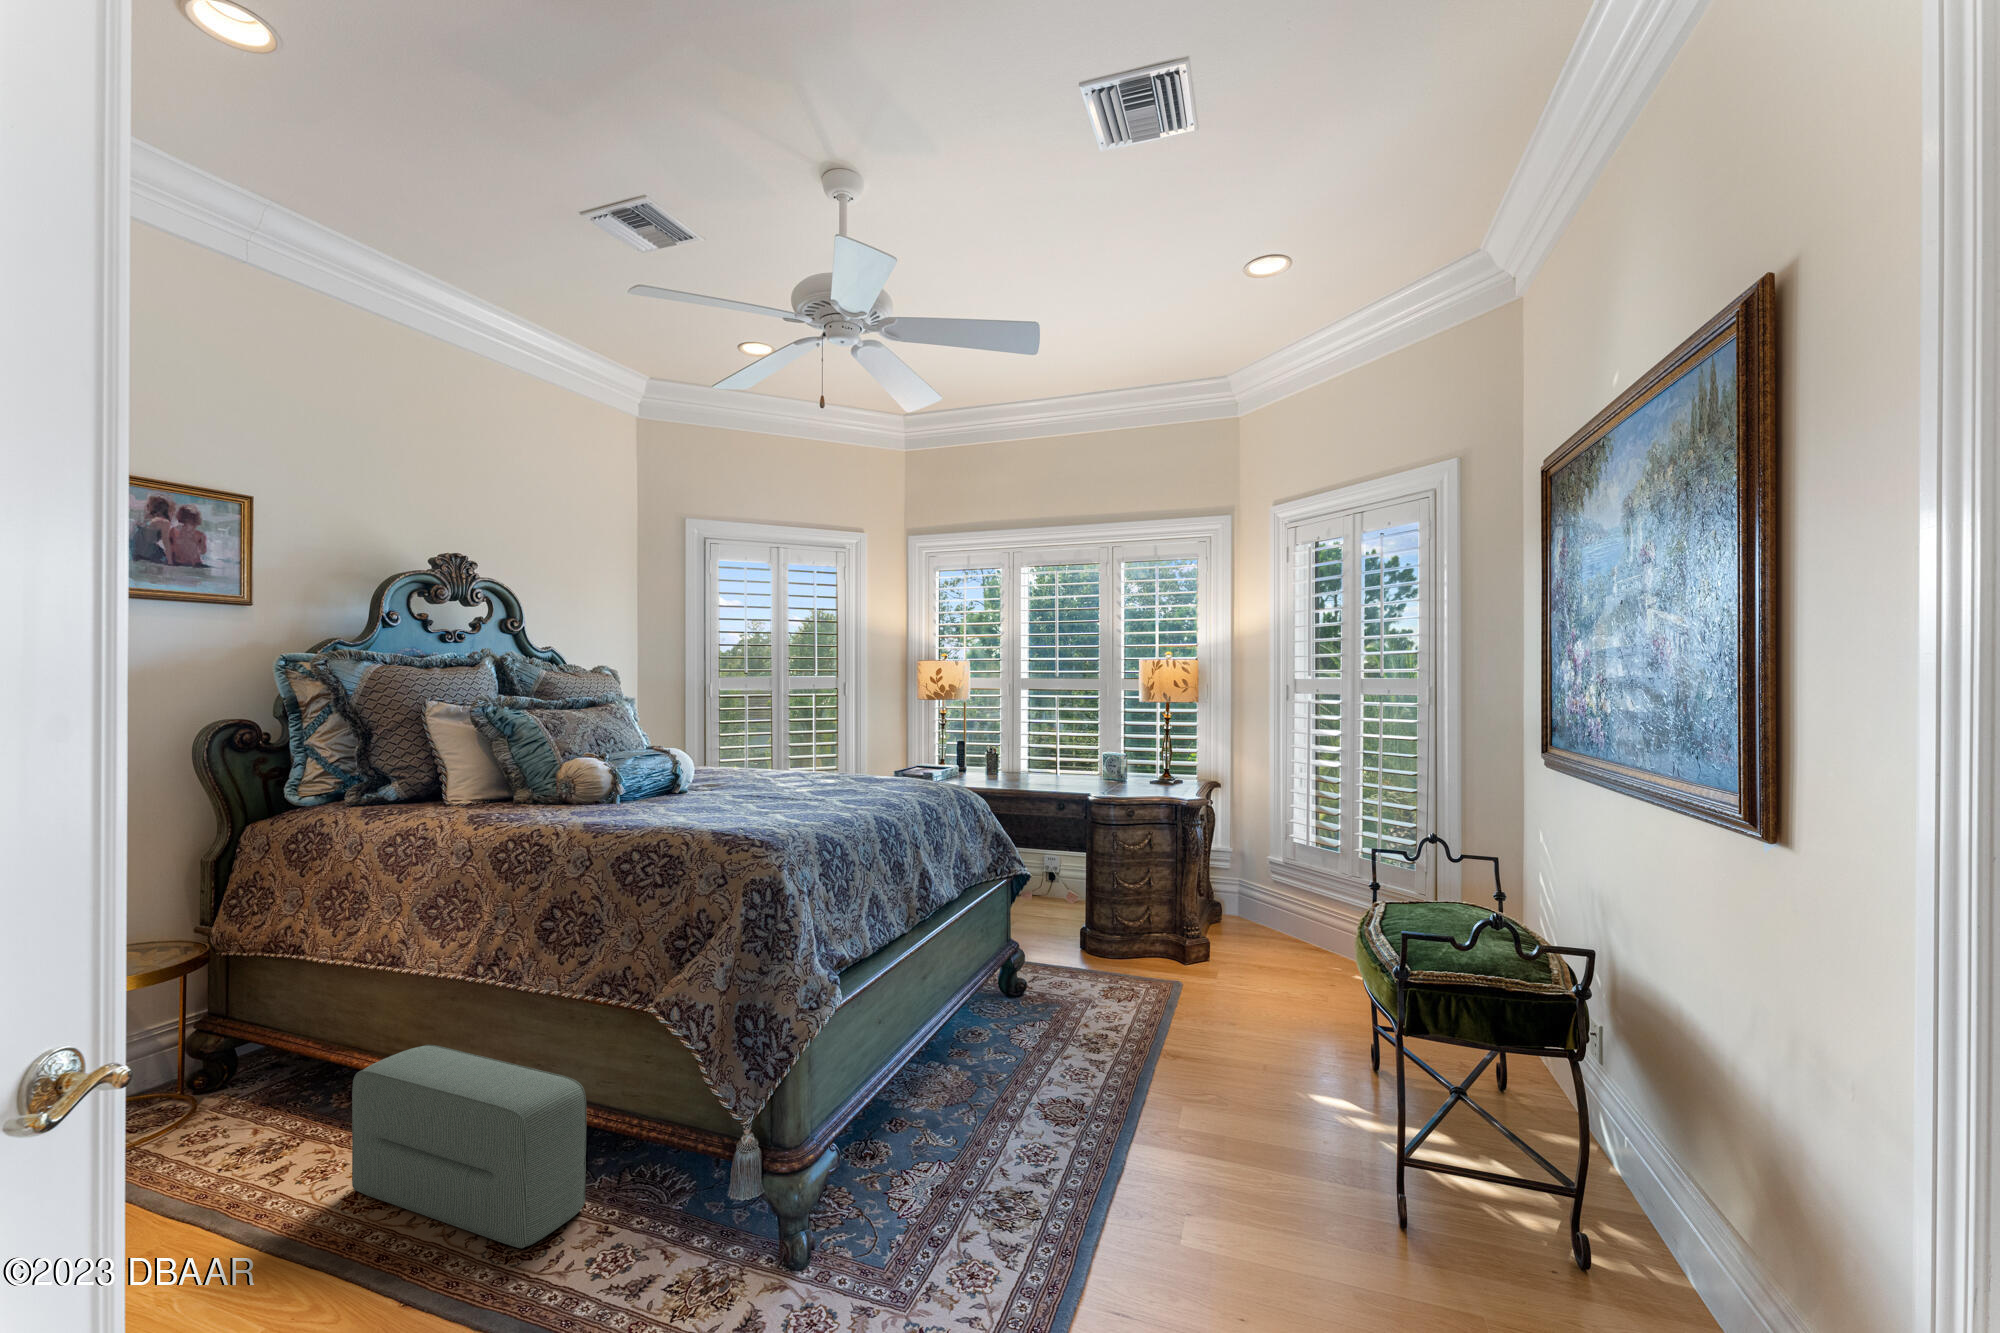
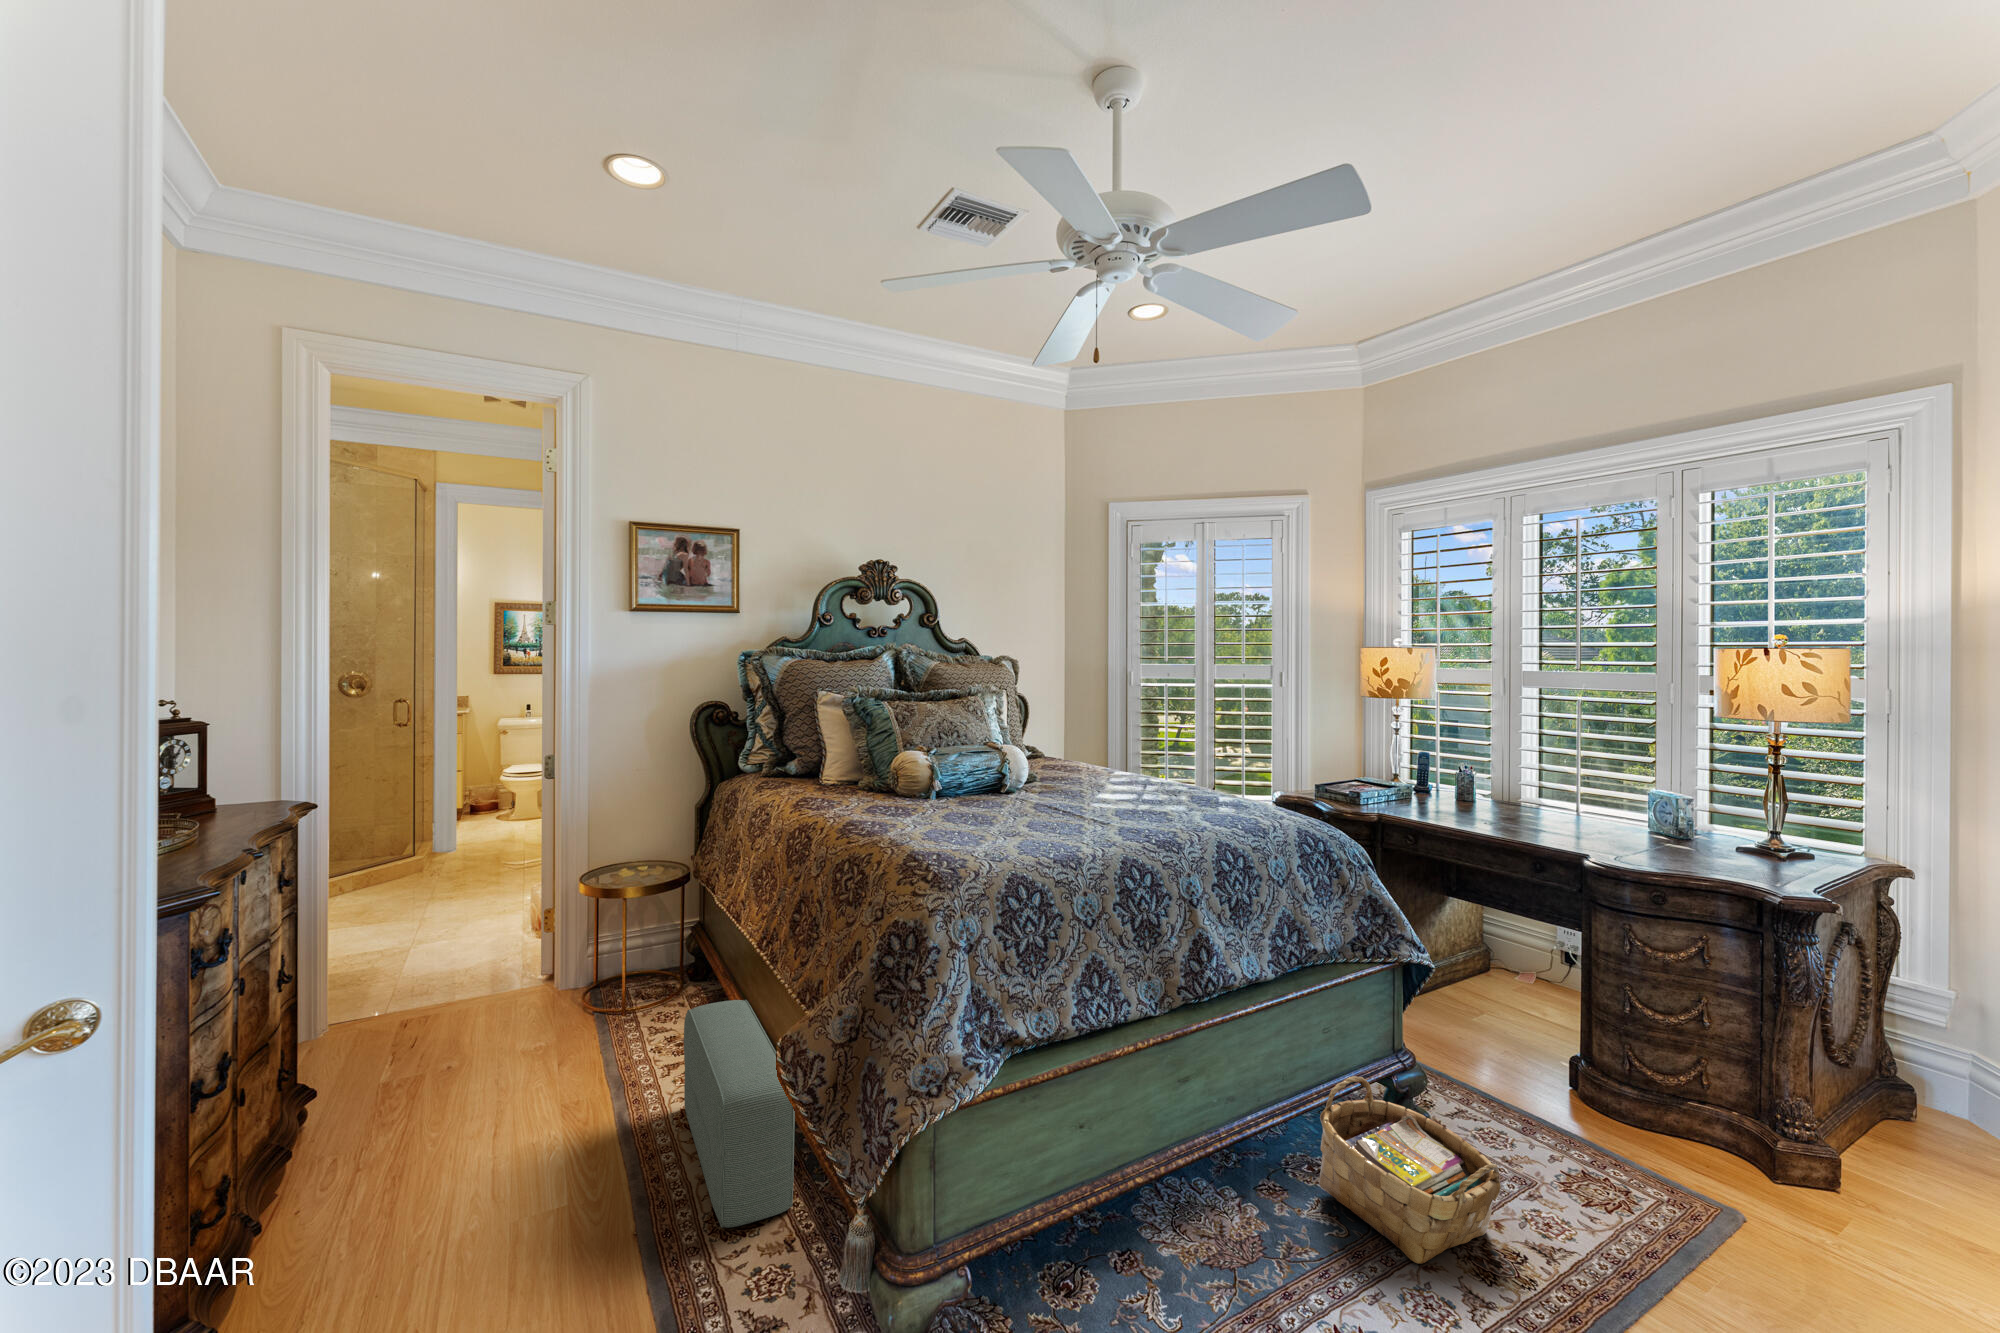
woven basket: none [981,957,1095,1059] -> present [1319,1076,1501,1264]

